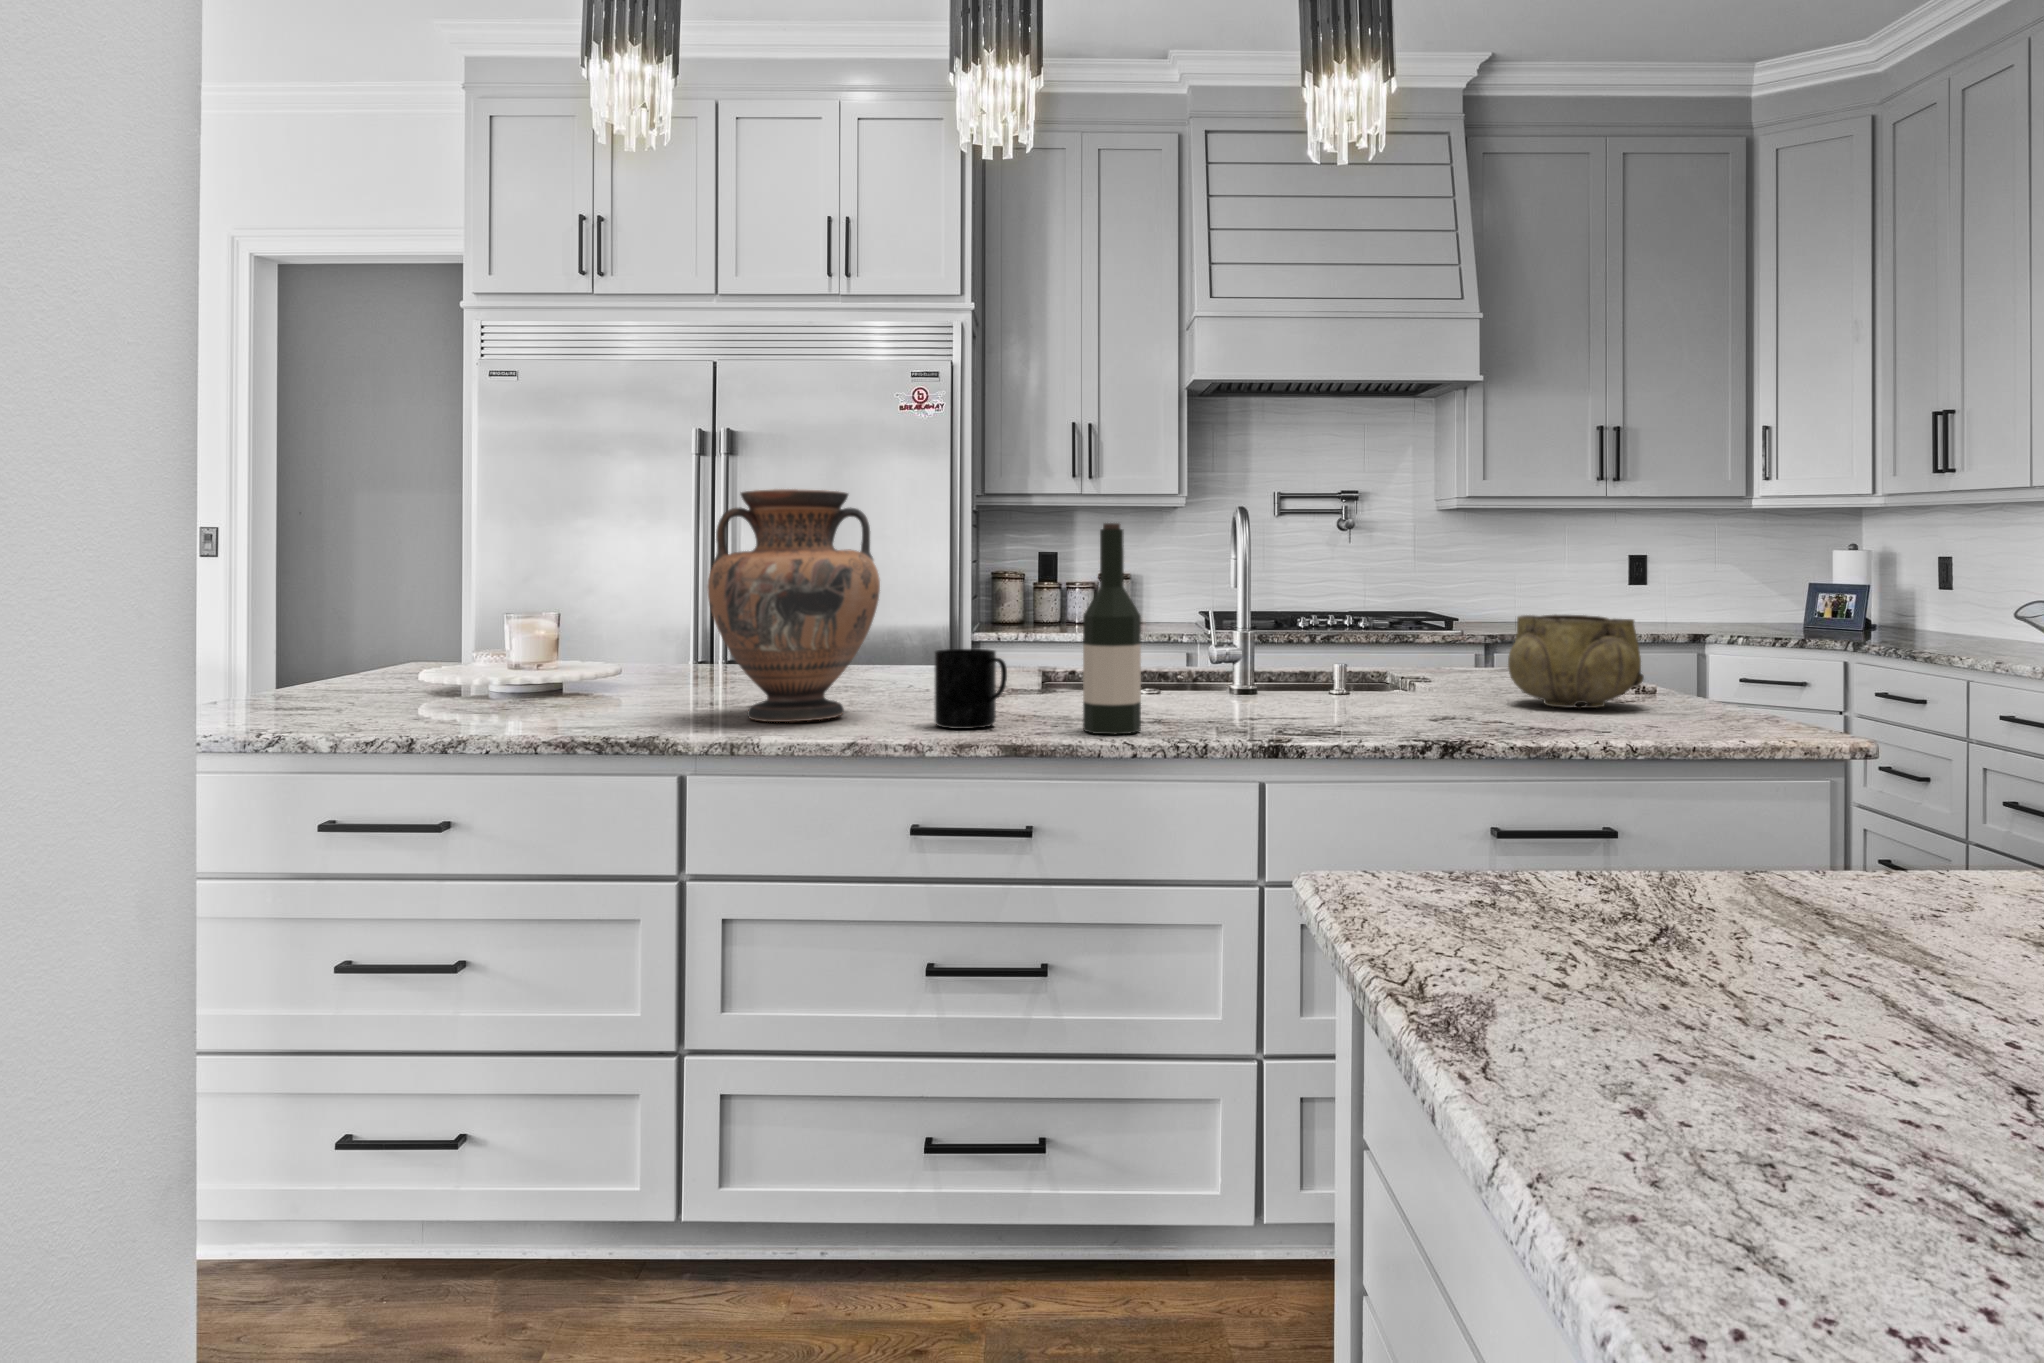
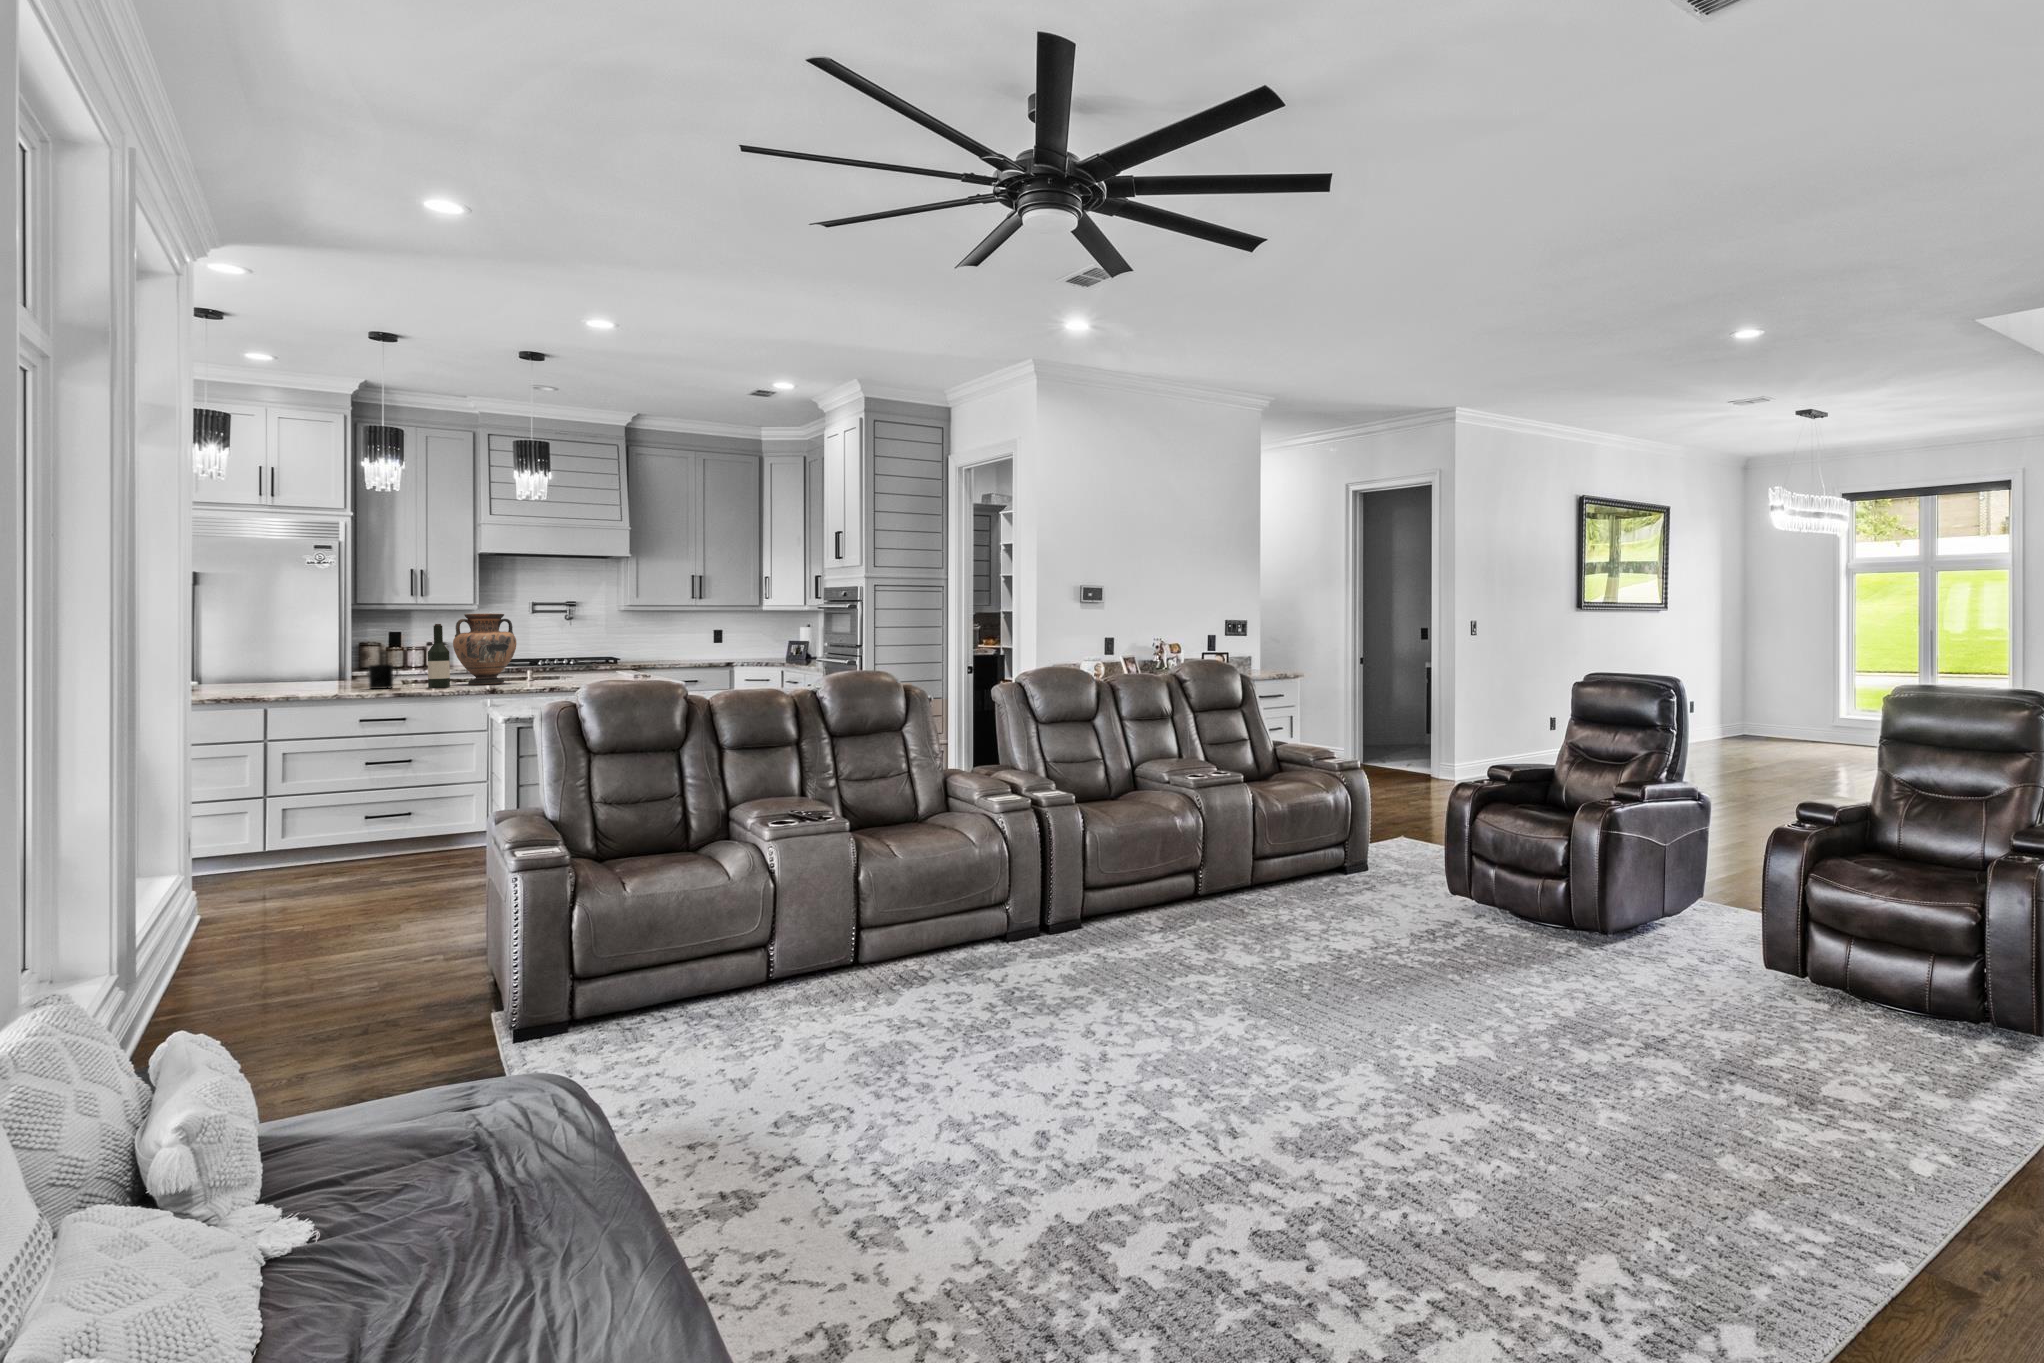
vase: present [708,489,880,722] -> present [453,614,516,685]
decorative bowl: present [1508,615,1644,708] -> none [594,651,640,679]

